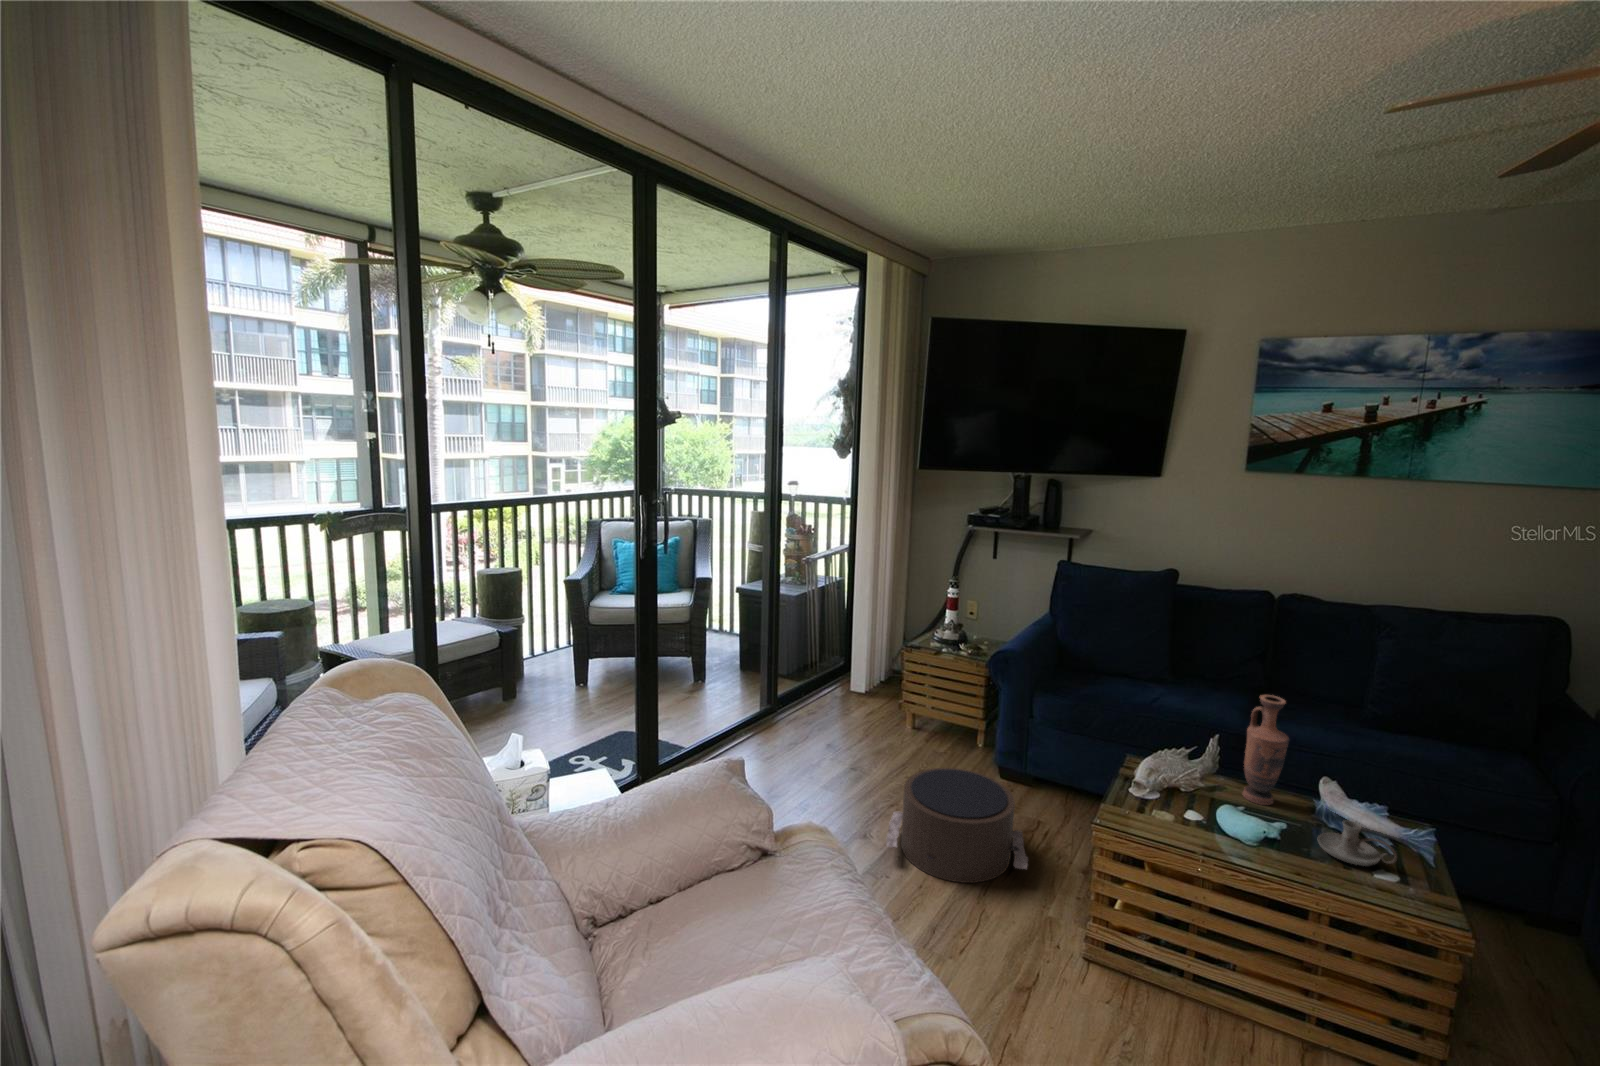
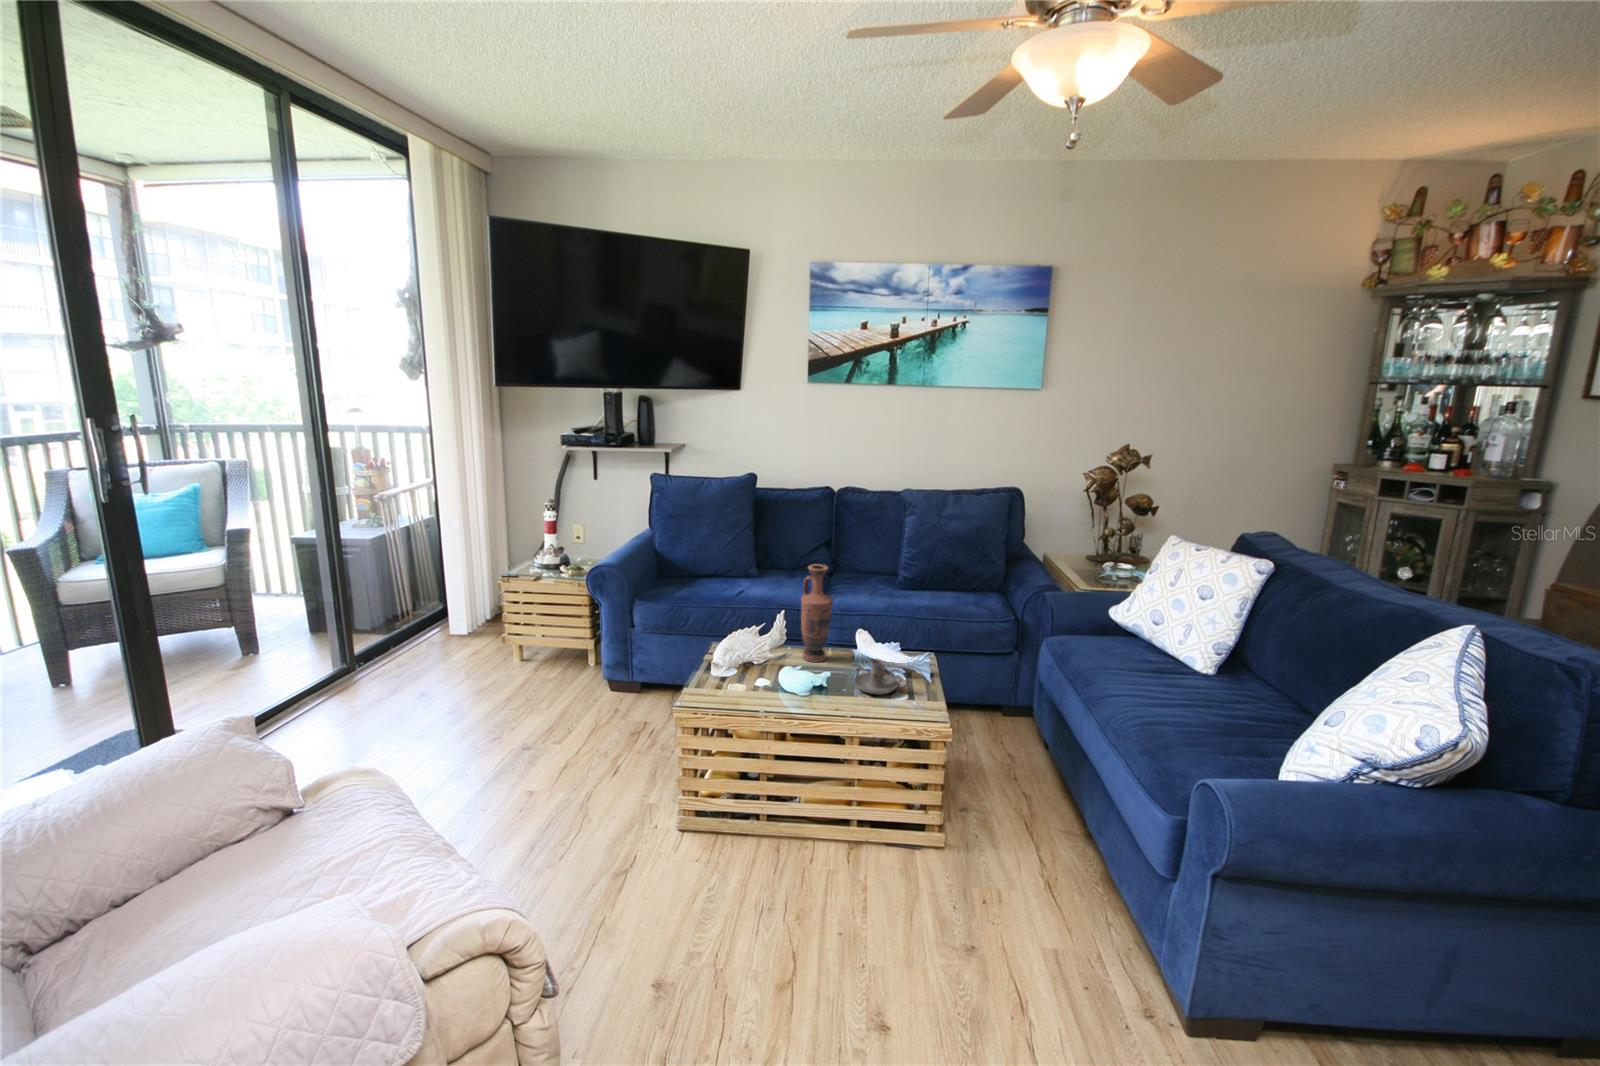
pouf: present [886,768,1028,883] -> none [463,688,622,805]

